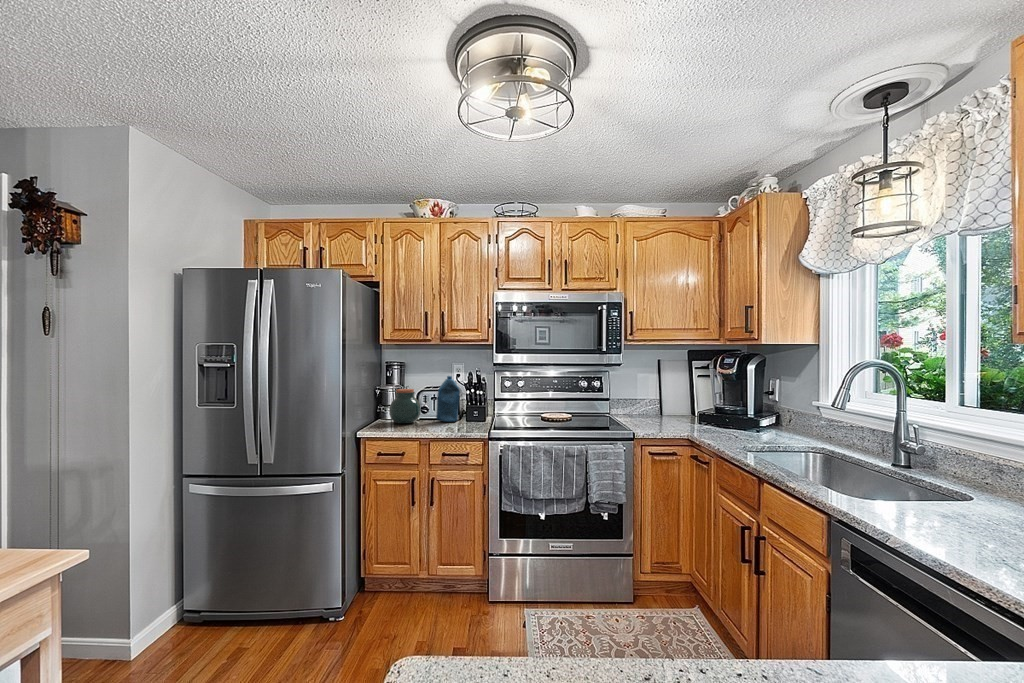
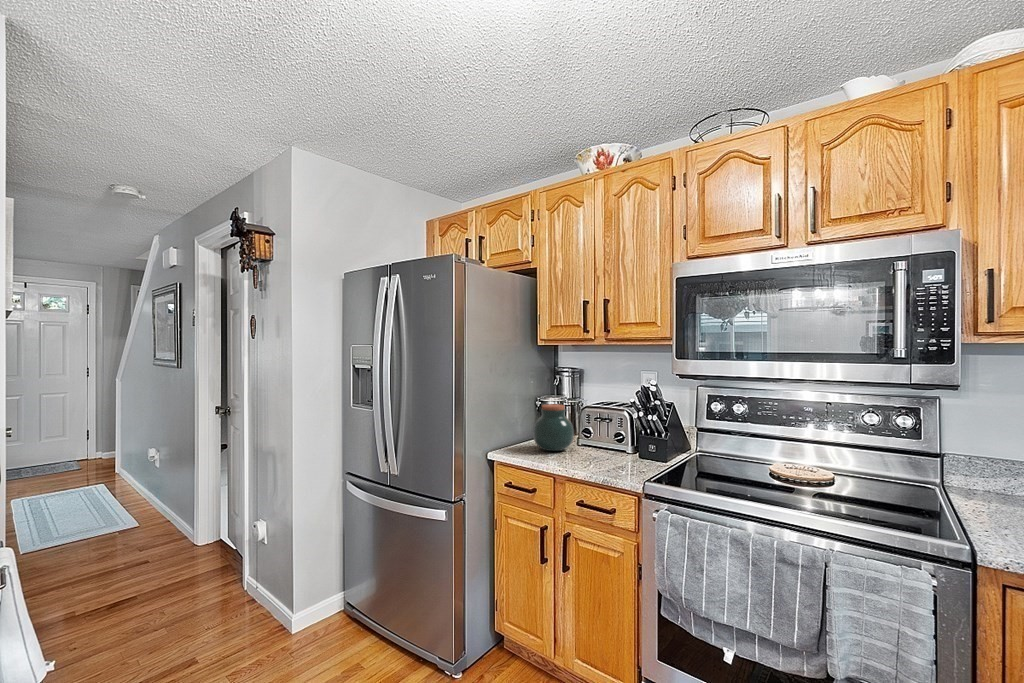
bottle: present [436,376,460,422] -> none [592,391,623,459]

